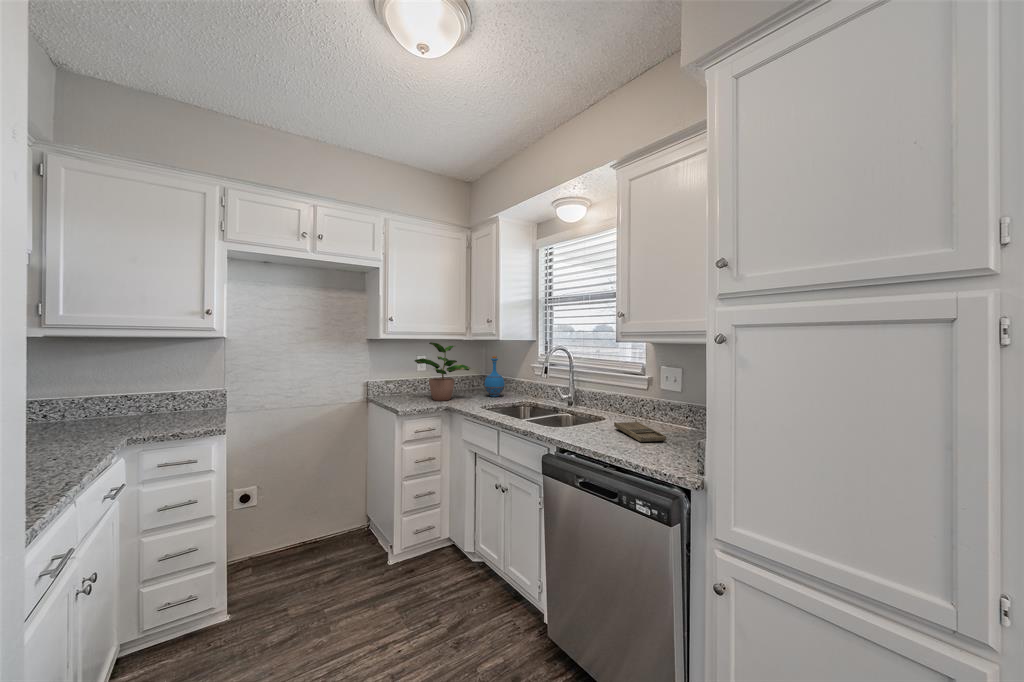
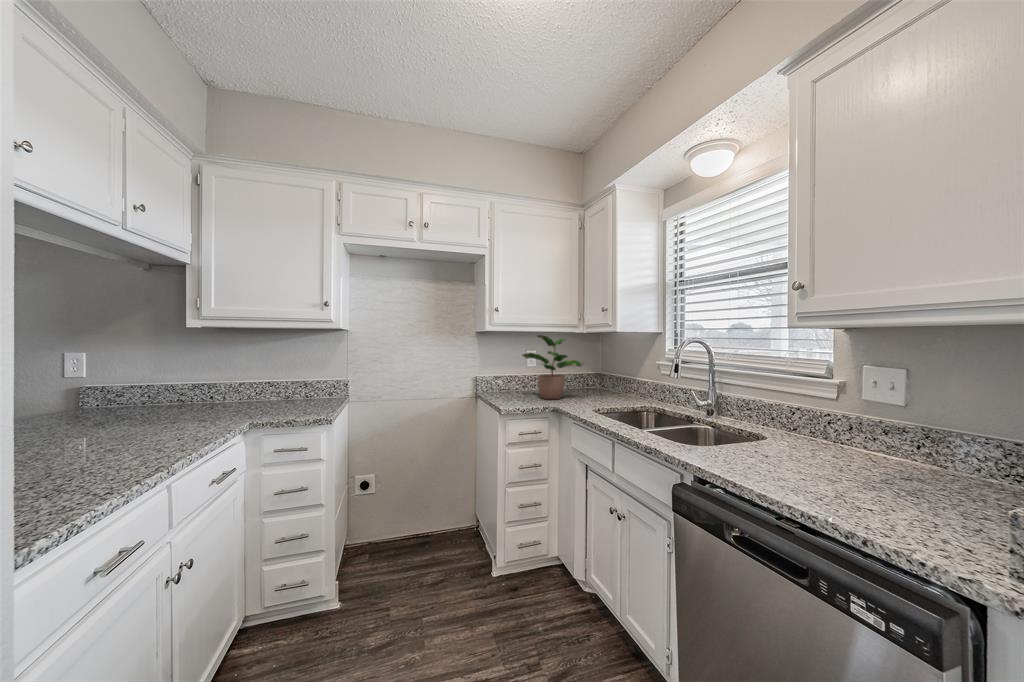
bottle: present [485,356,504,397] -> none [600,351,624,397]
tray: present [614,421,666,442] -> none [787,445,897,487]

